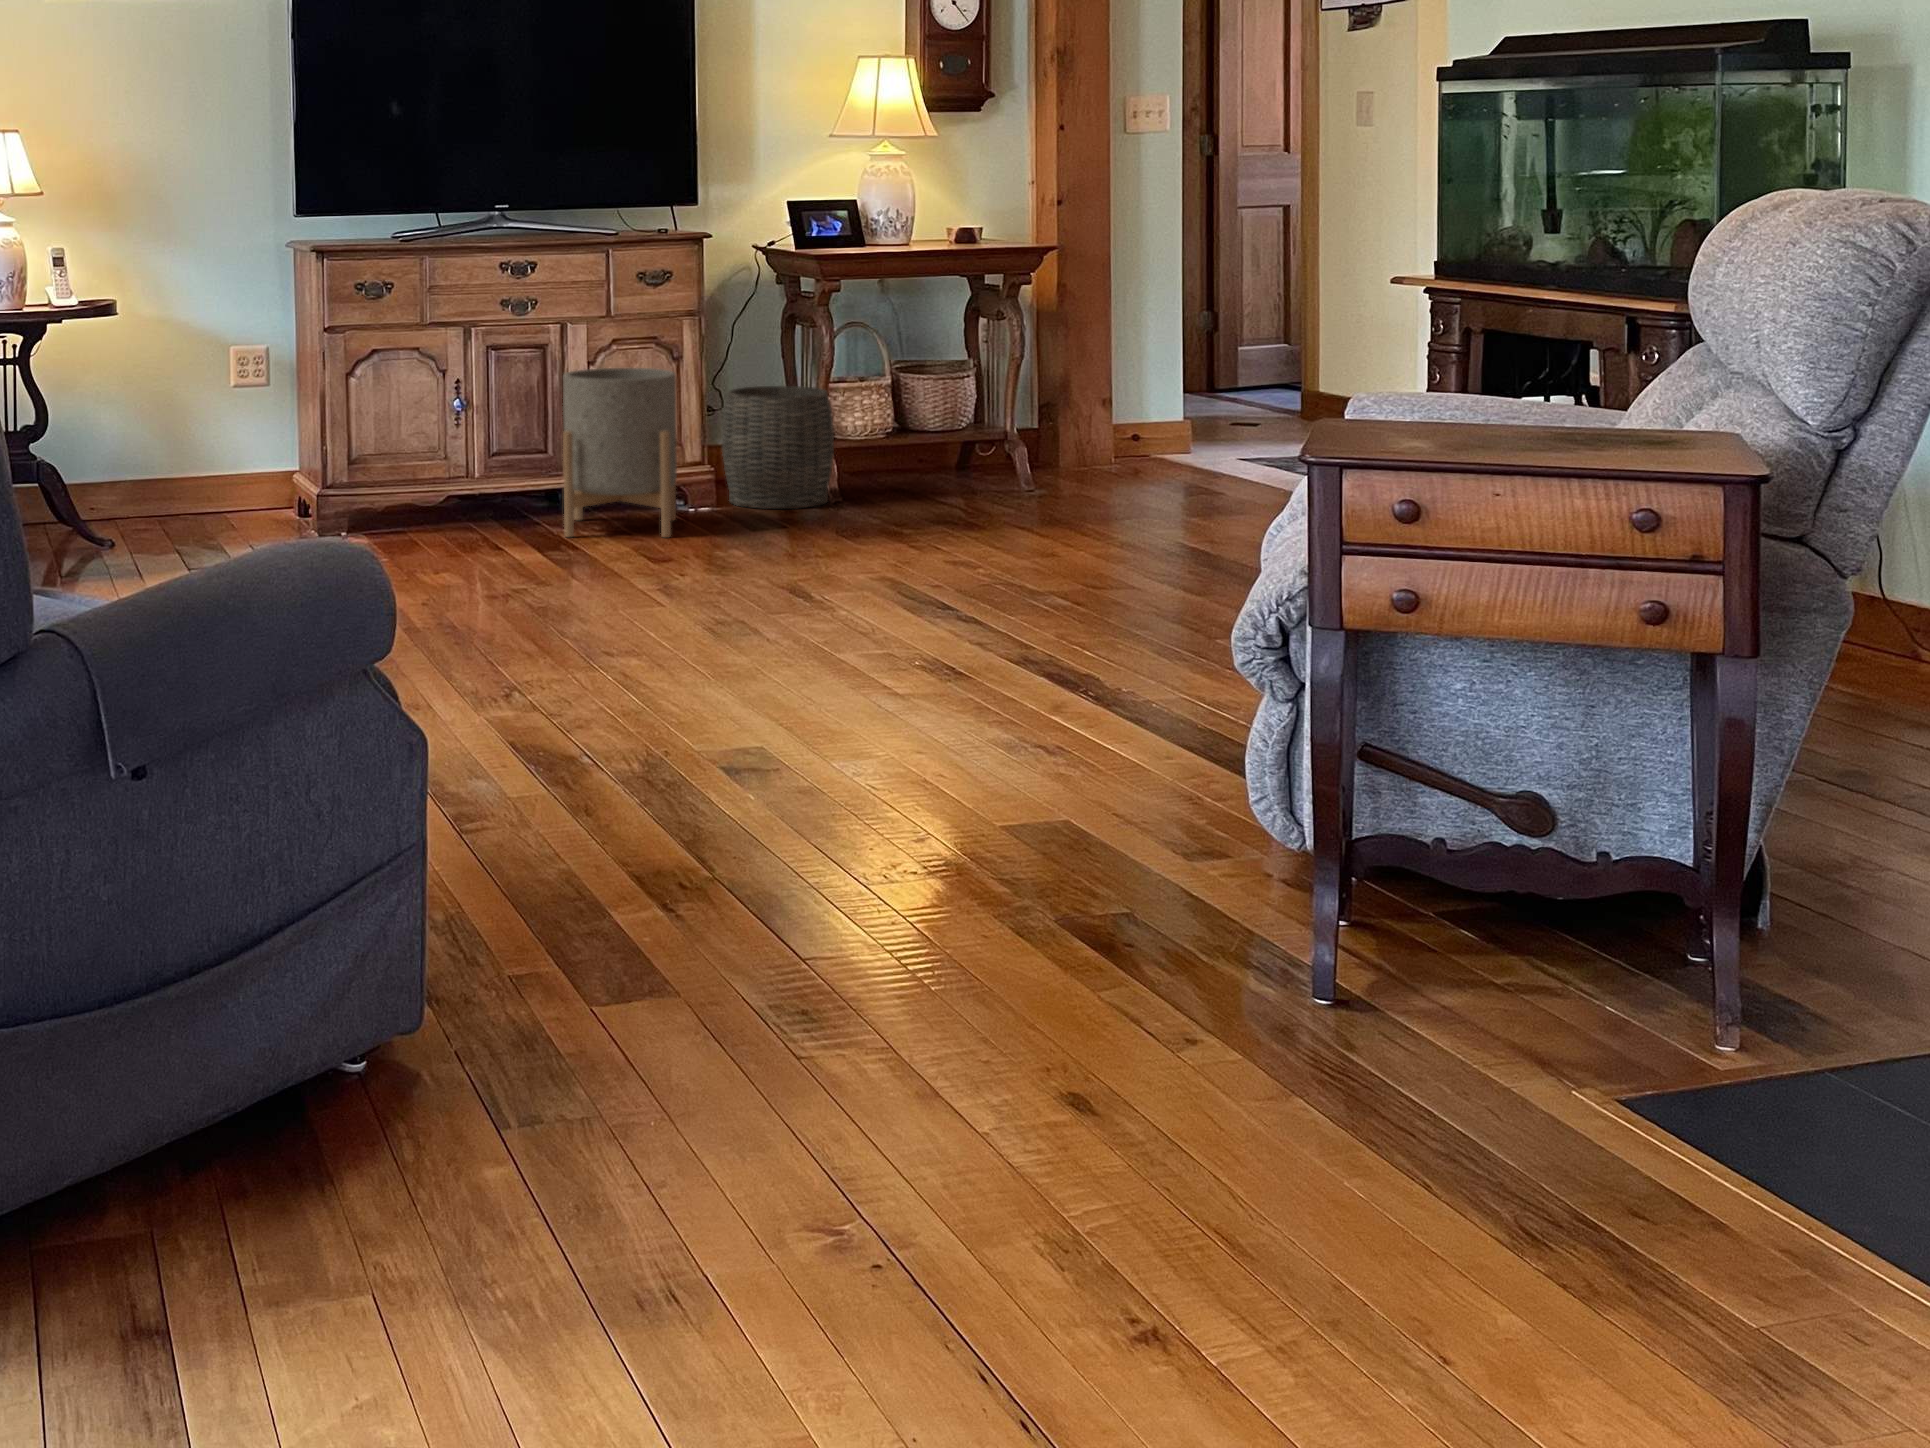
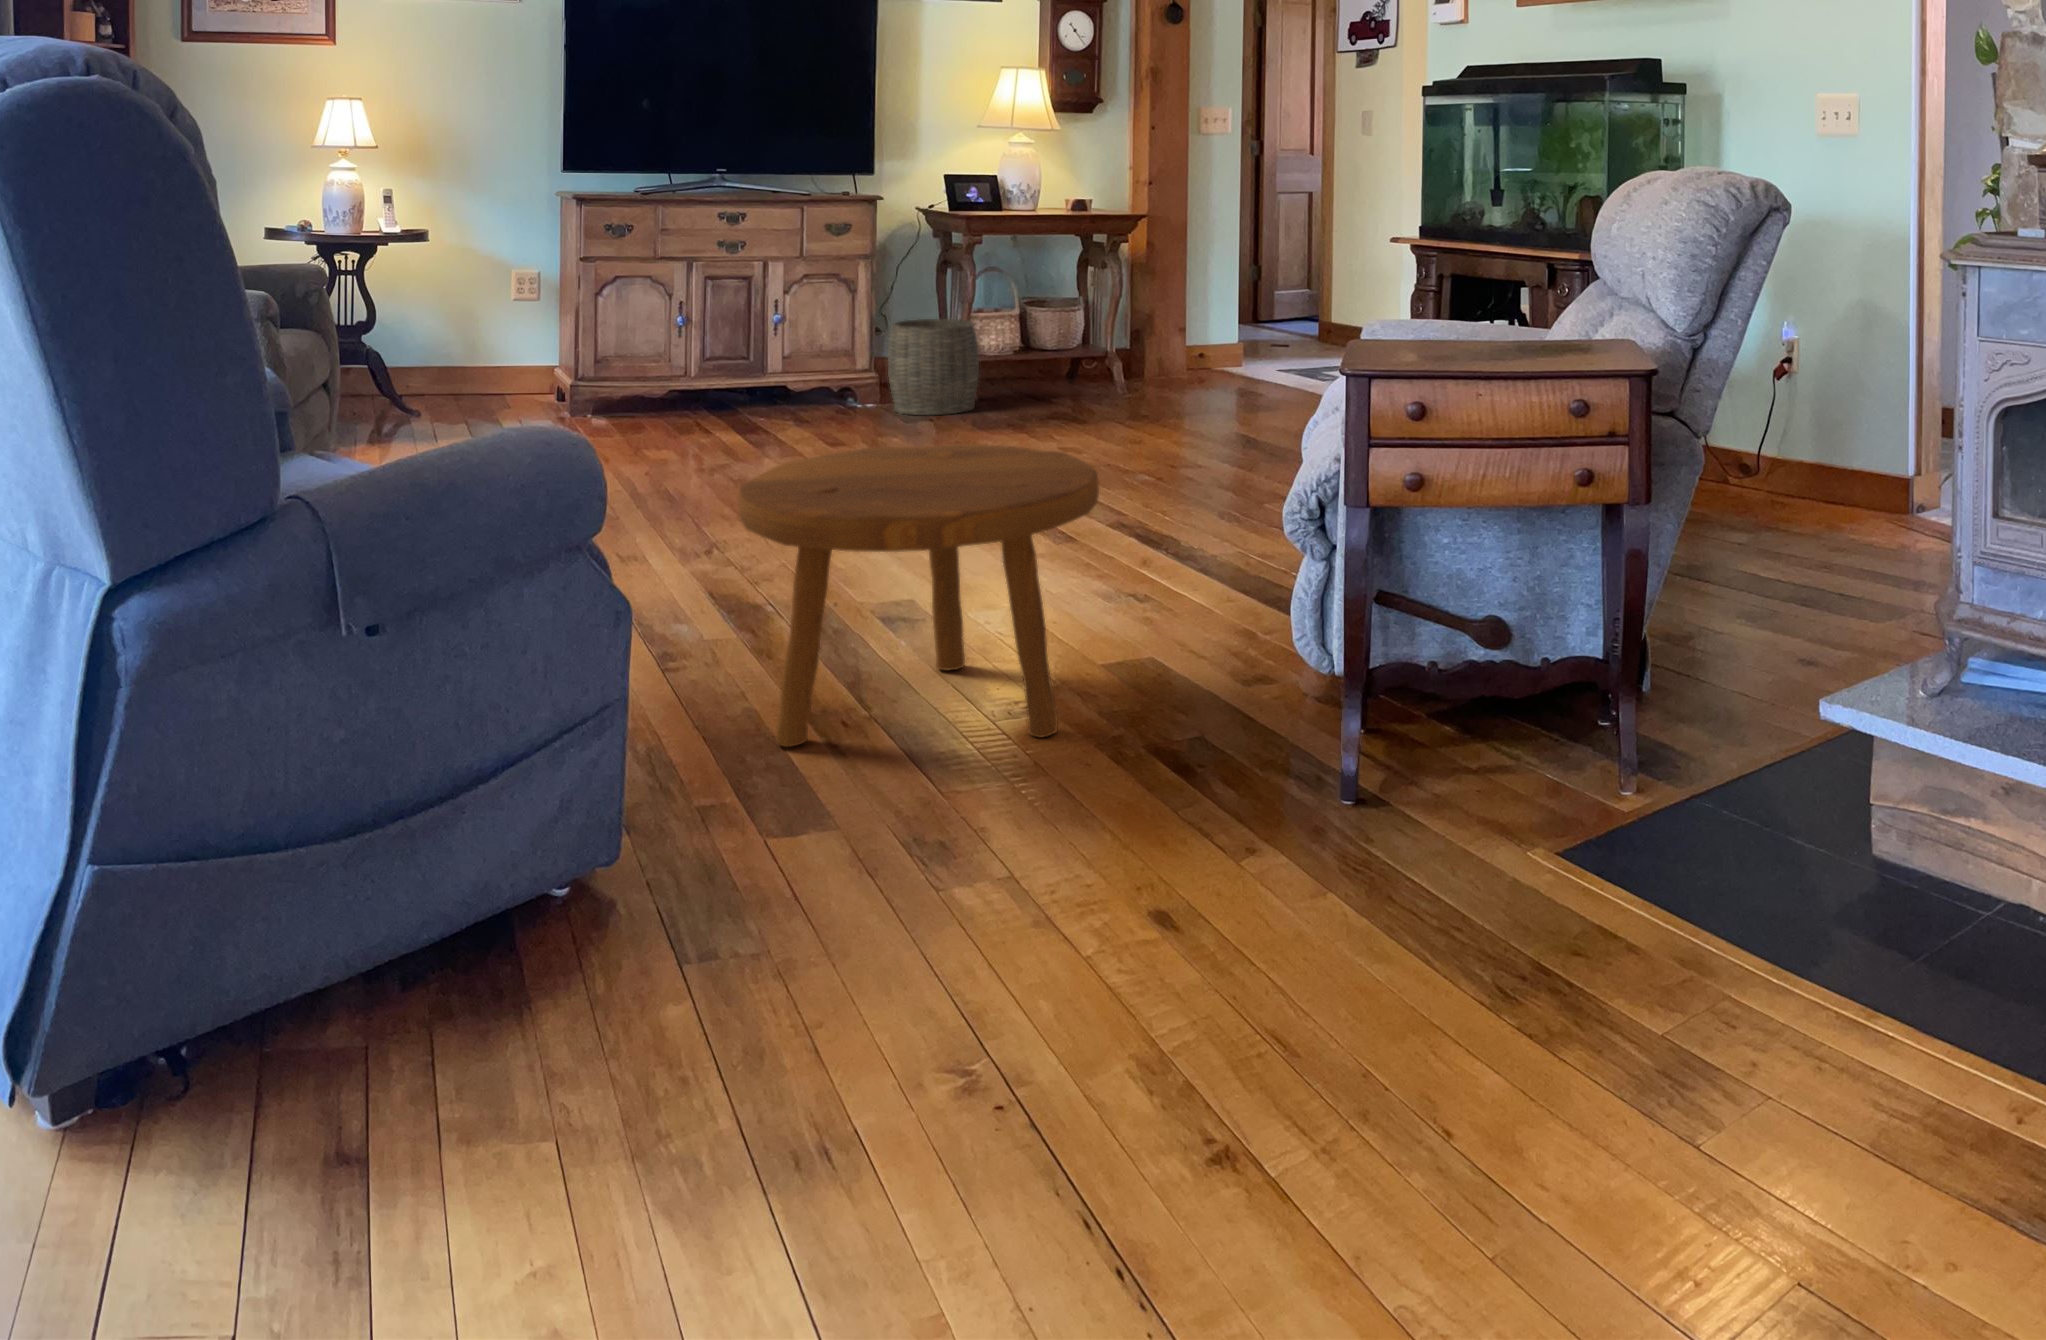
planter: present [563,368,677,538] -> none [747,306,848,445]
footstool: none [589,536,1000,898] -> present [738,444,1099,747]

